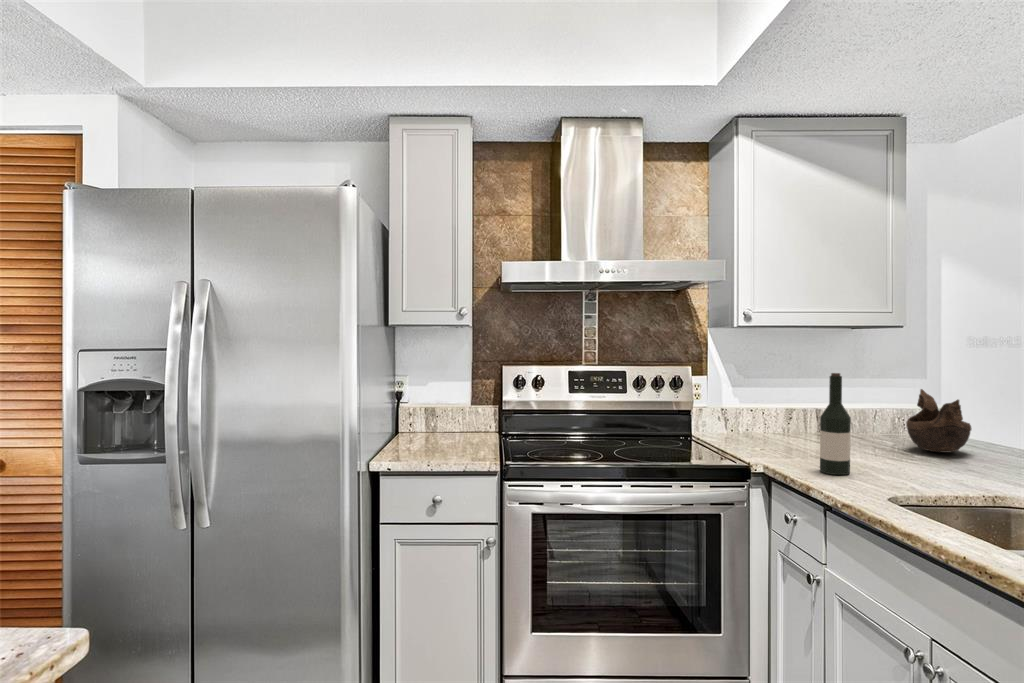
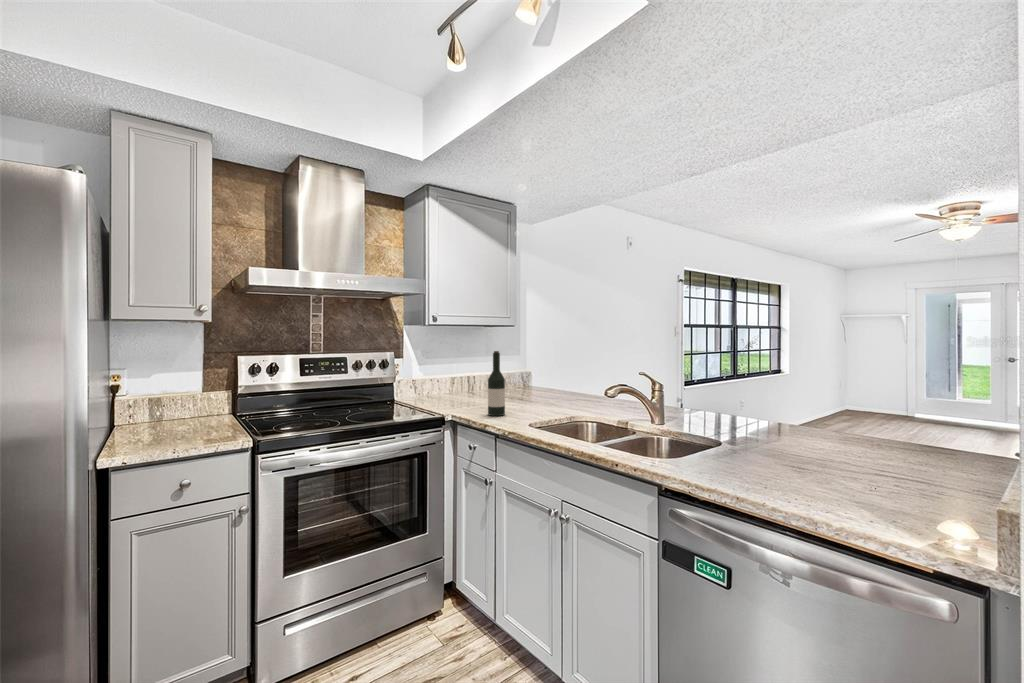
decorative bowl: present [906,389,972,452] -> none [527,363,560,399]

